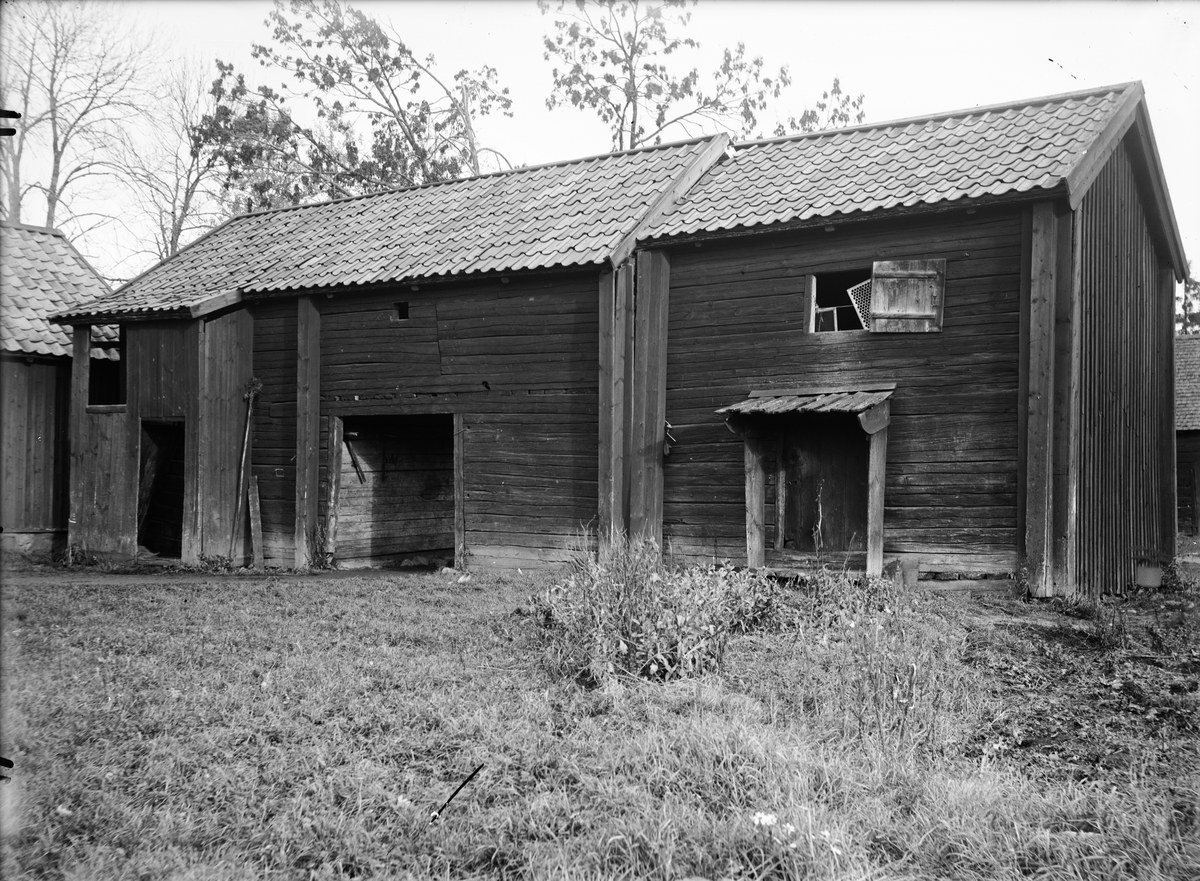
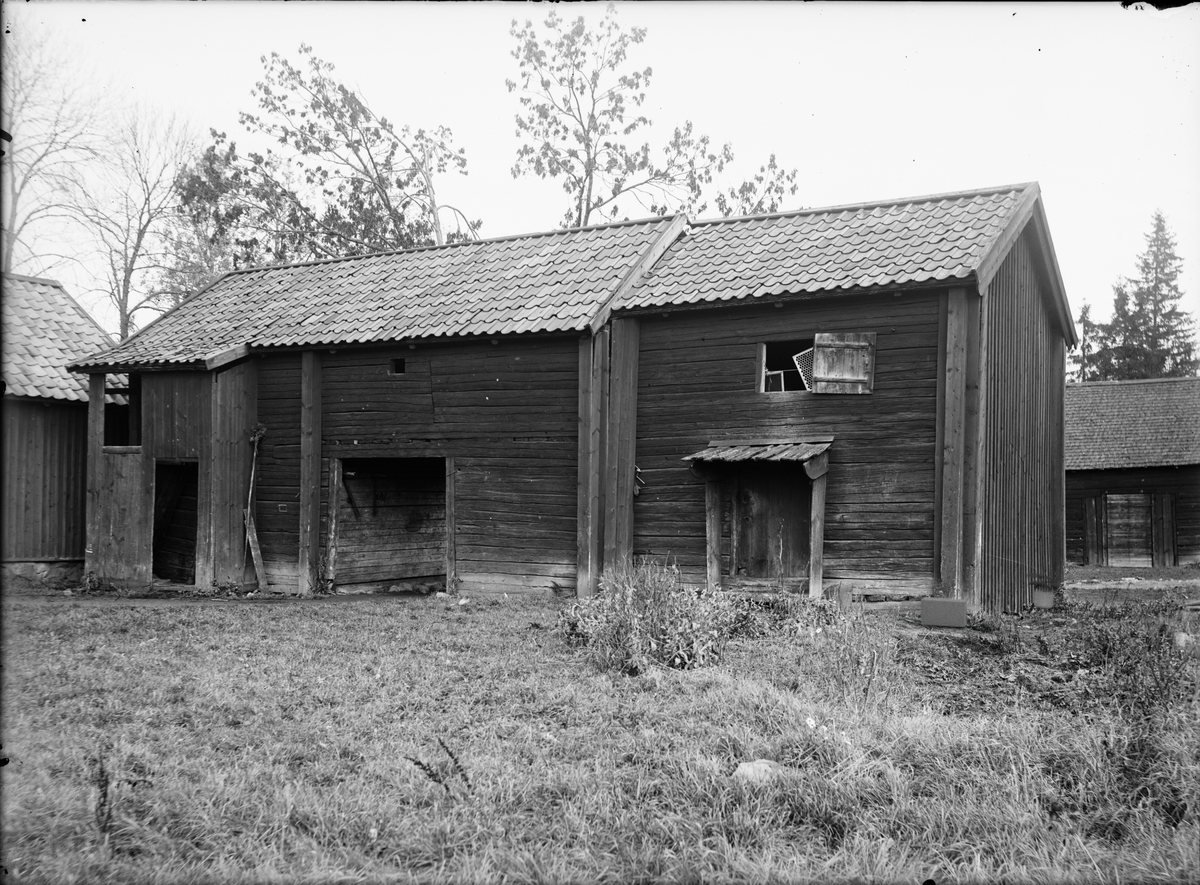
storage box: none [999,575,1056,612] -> present [921,597,967,627]

